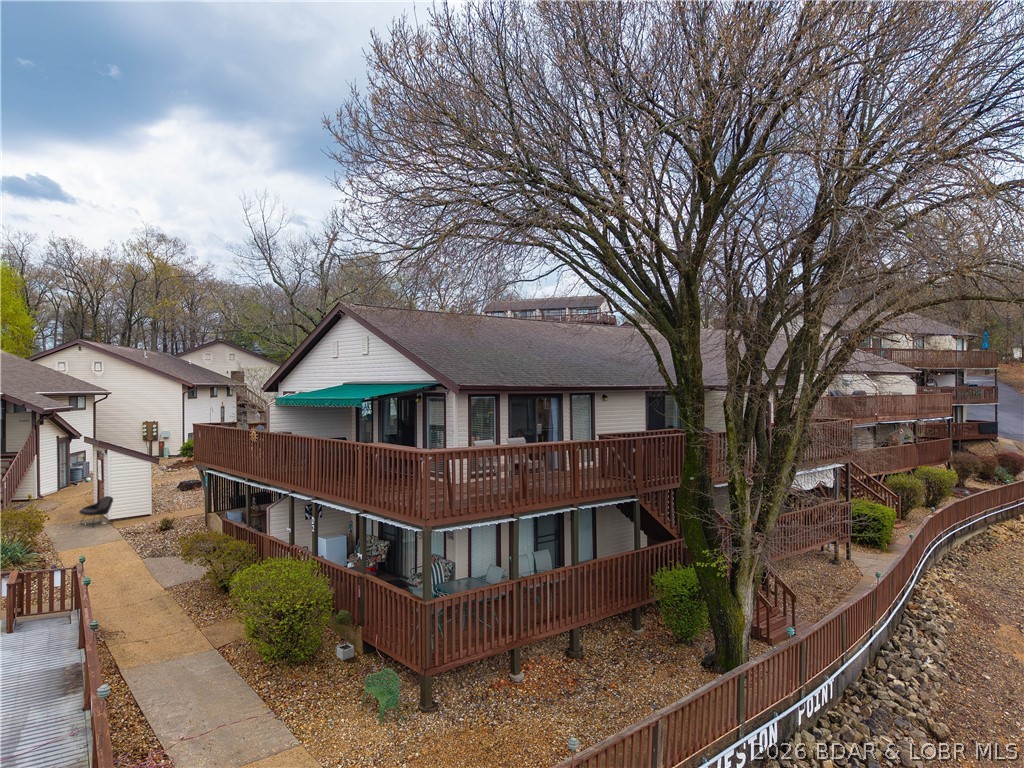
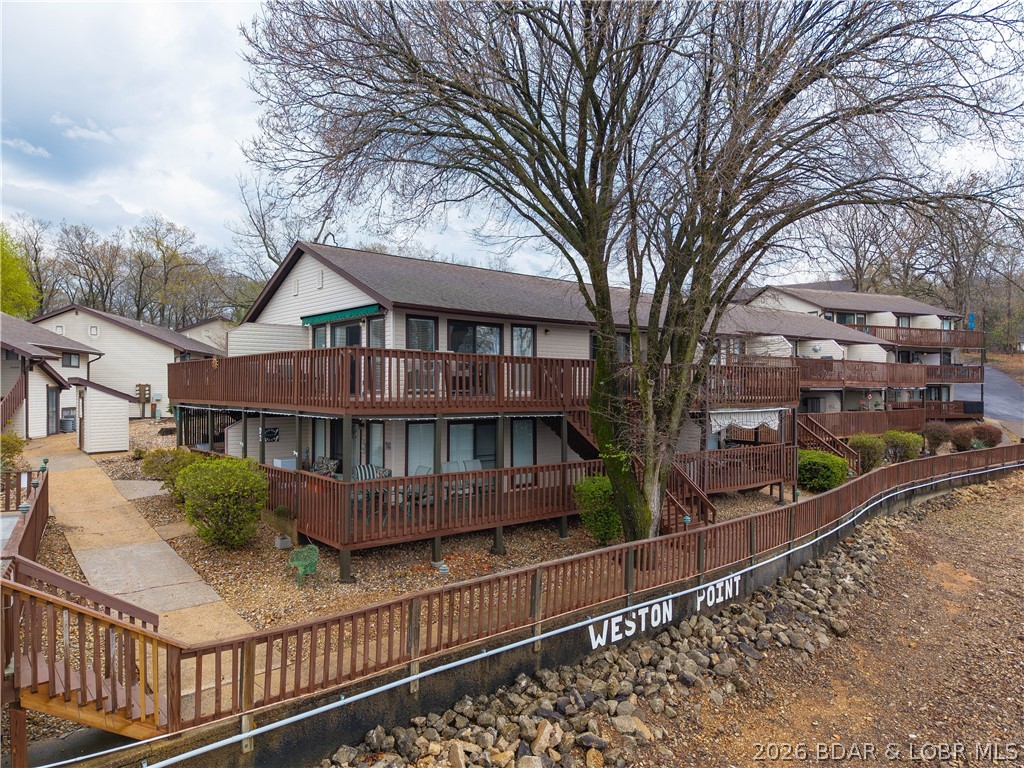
lounge chair: present [79,496,113,524] -> none [60,434,93,461]

